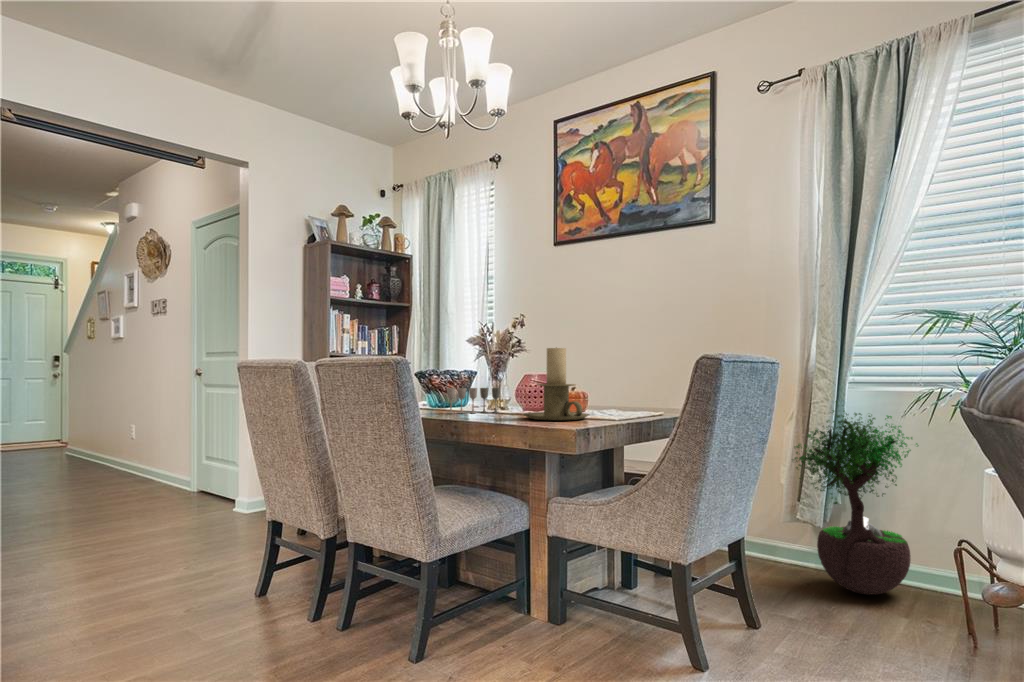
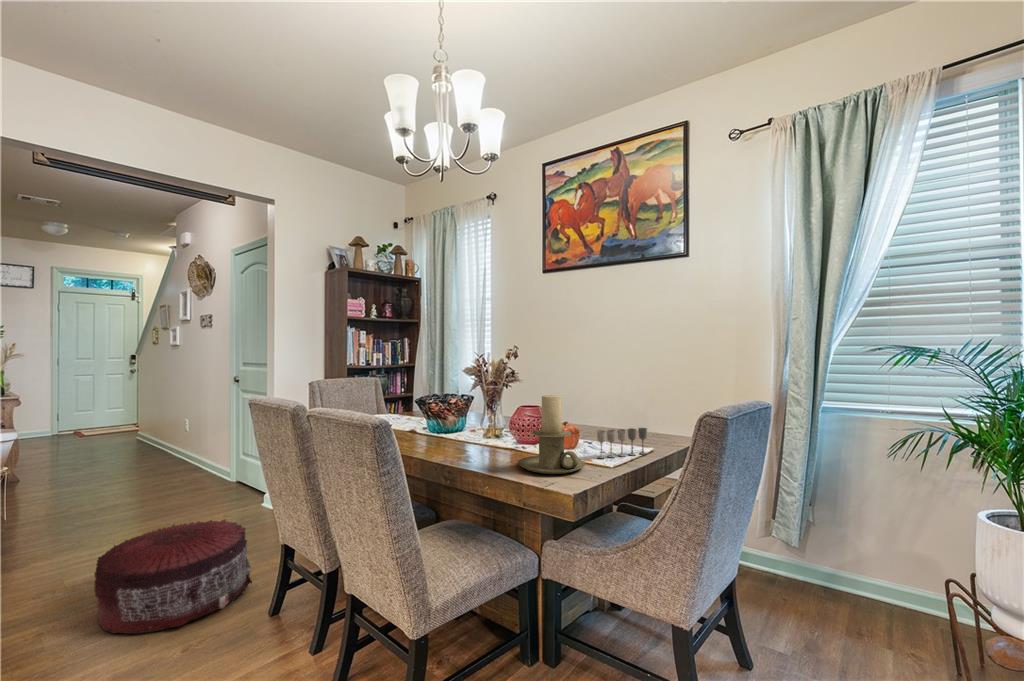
wine glass: present [447,388,500,414] -> present [597,428,647,458]
potted tree: present [795,401,918,595] -> none [768,432,897,614]
pouf: none [81,503,238,601] -> present [94,519,252,633]

